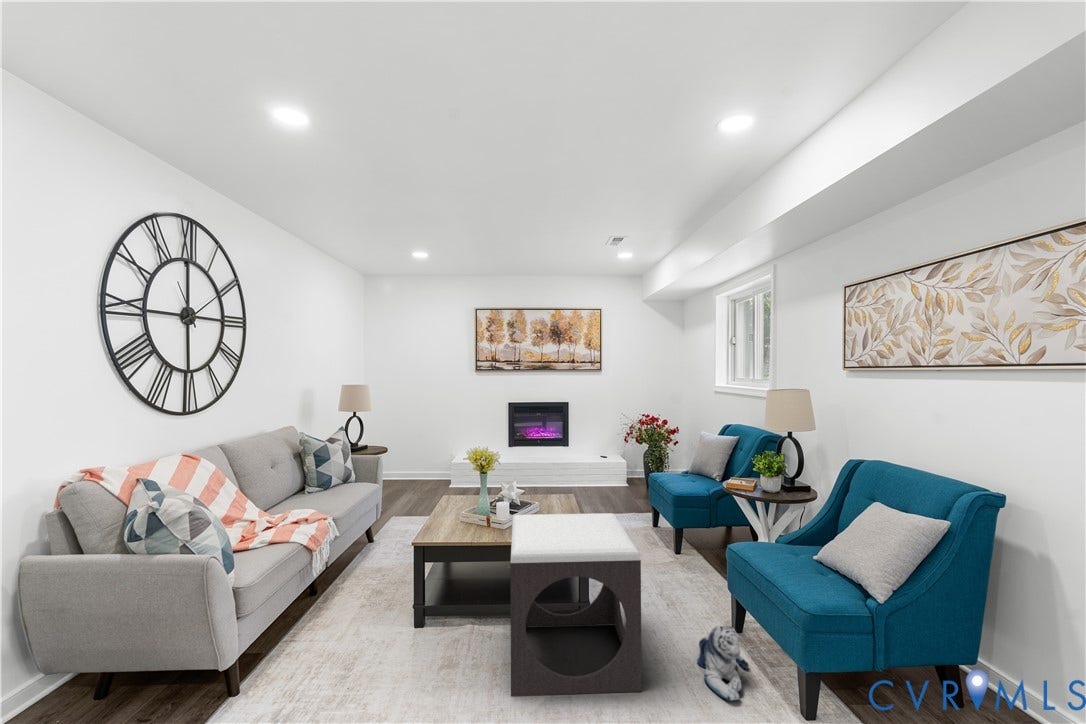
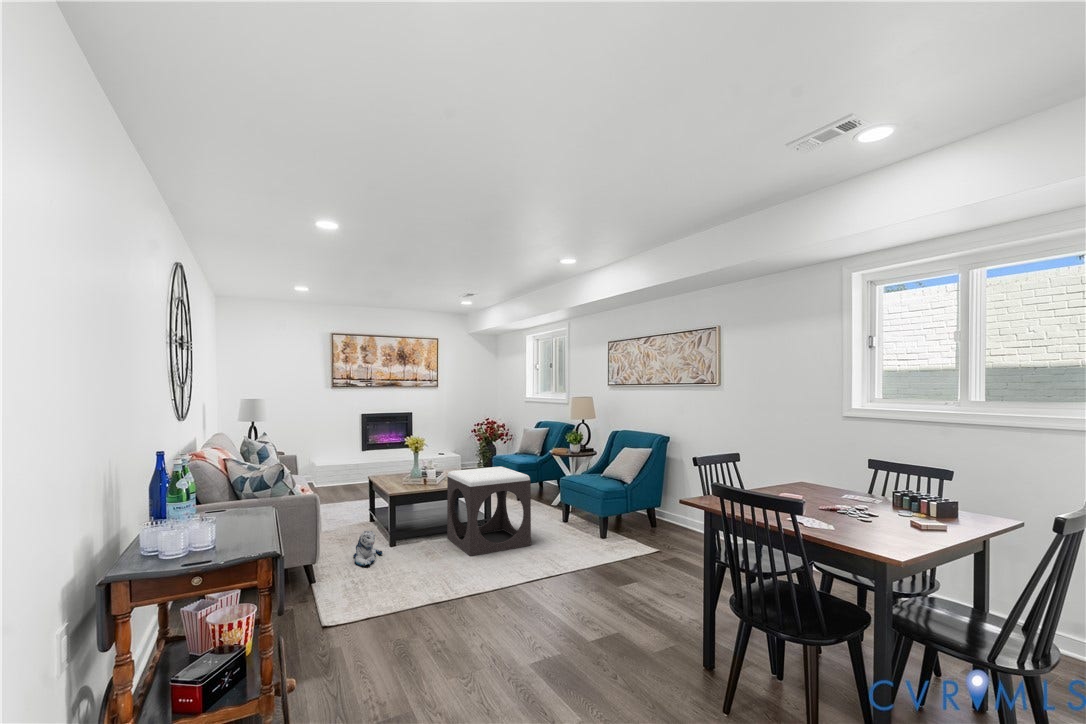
plush toy: present [697,626,748,701] -> present [353,531,382,566]

